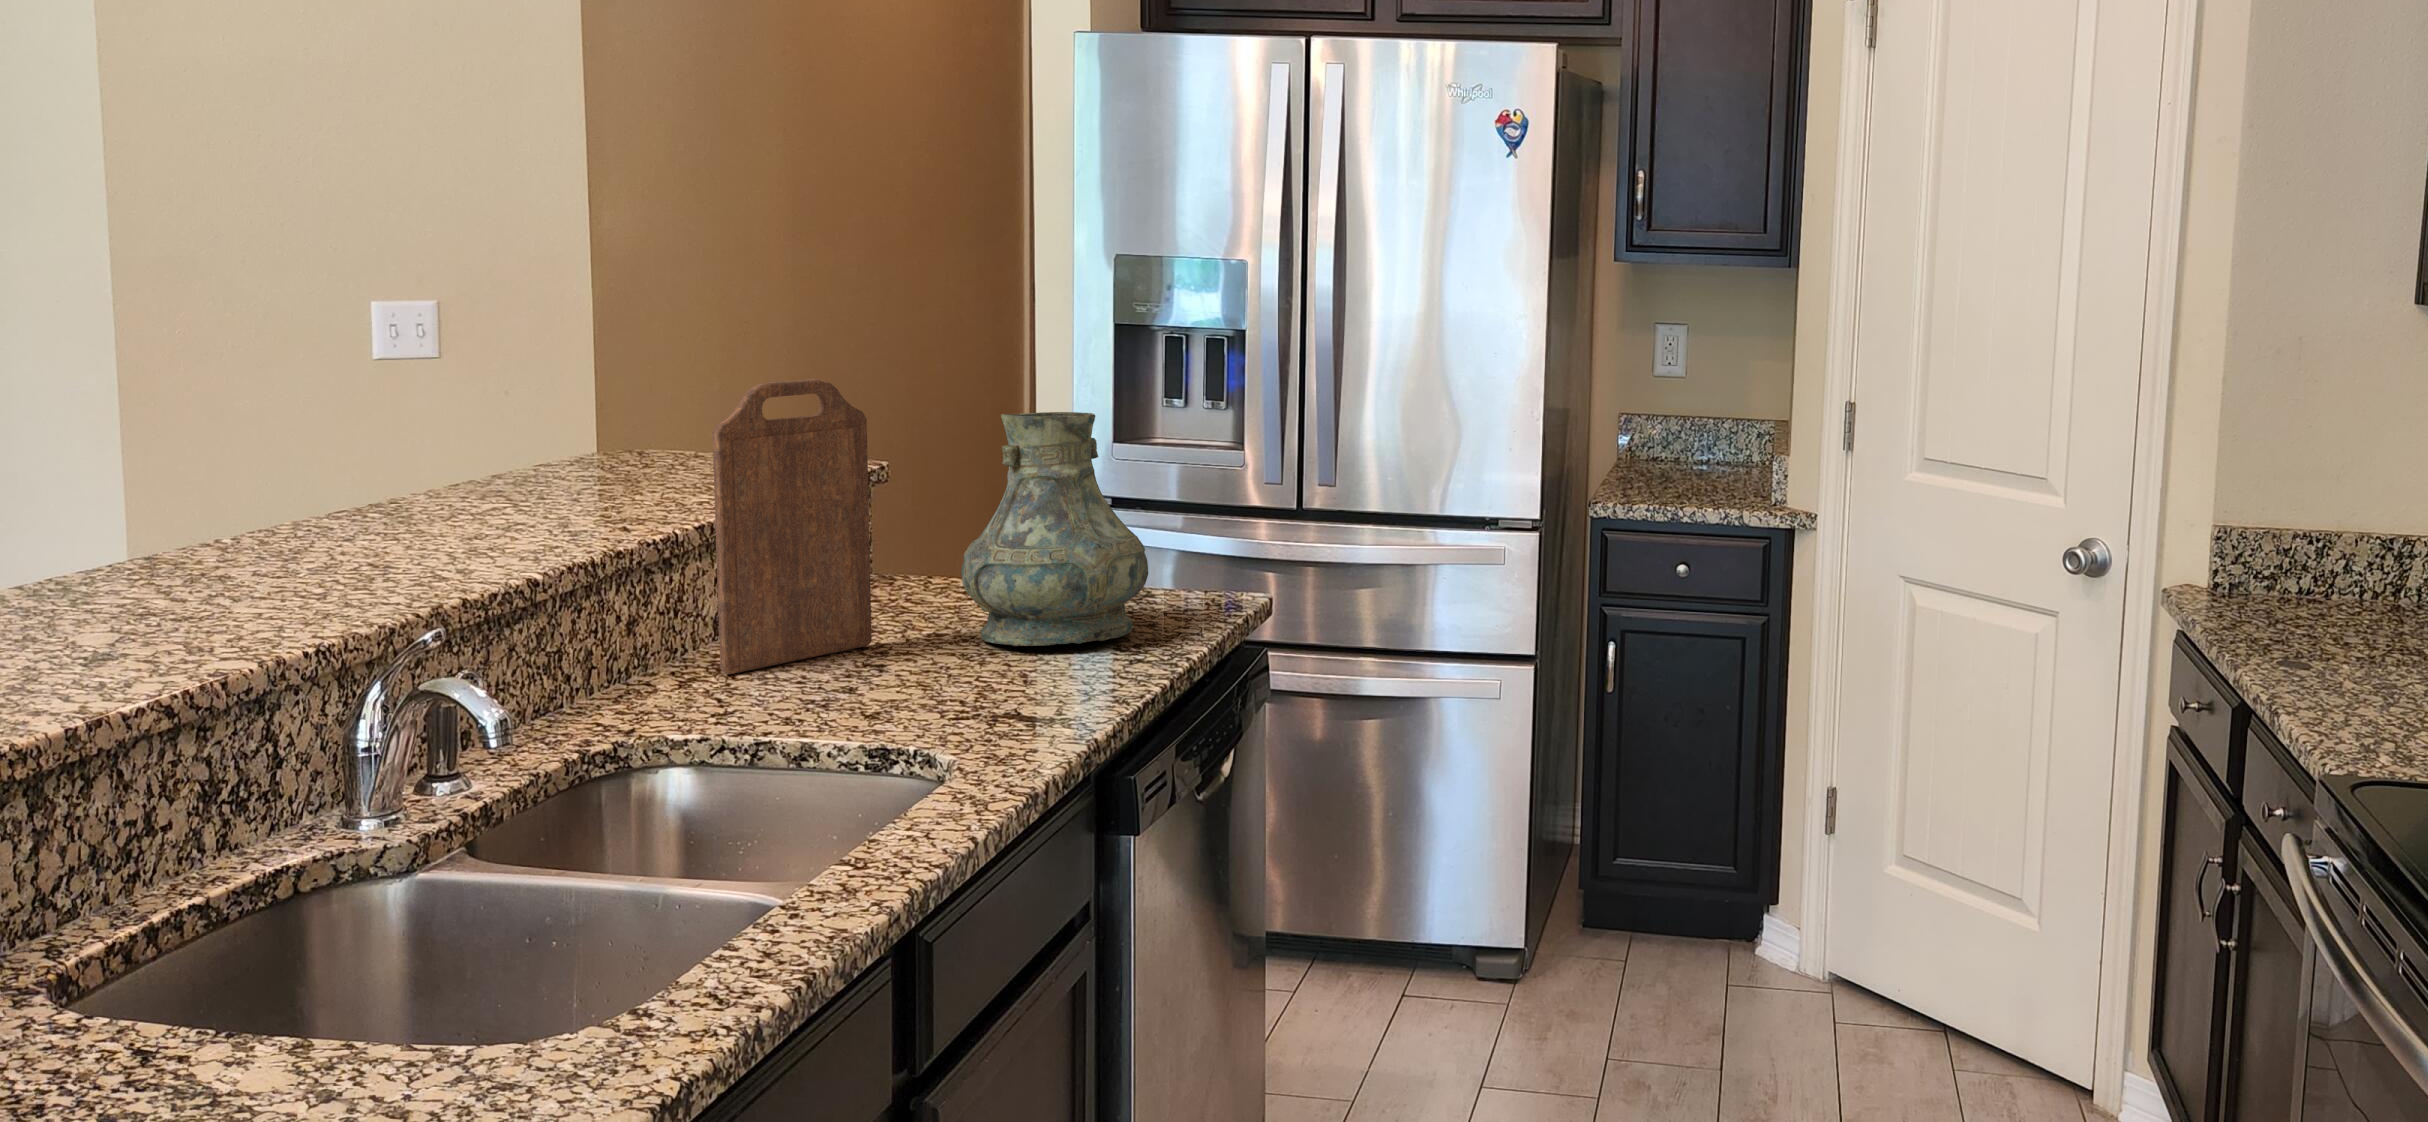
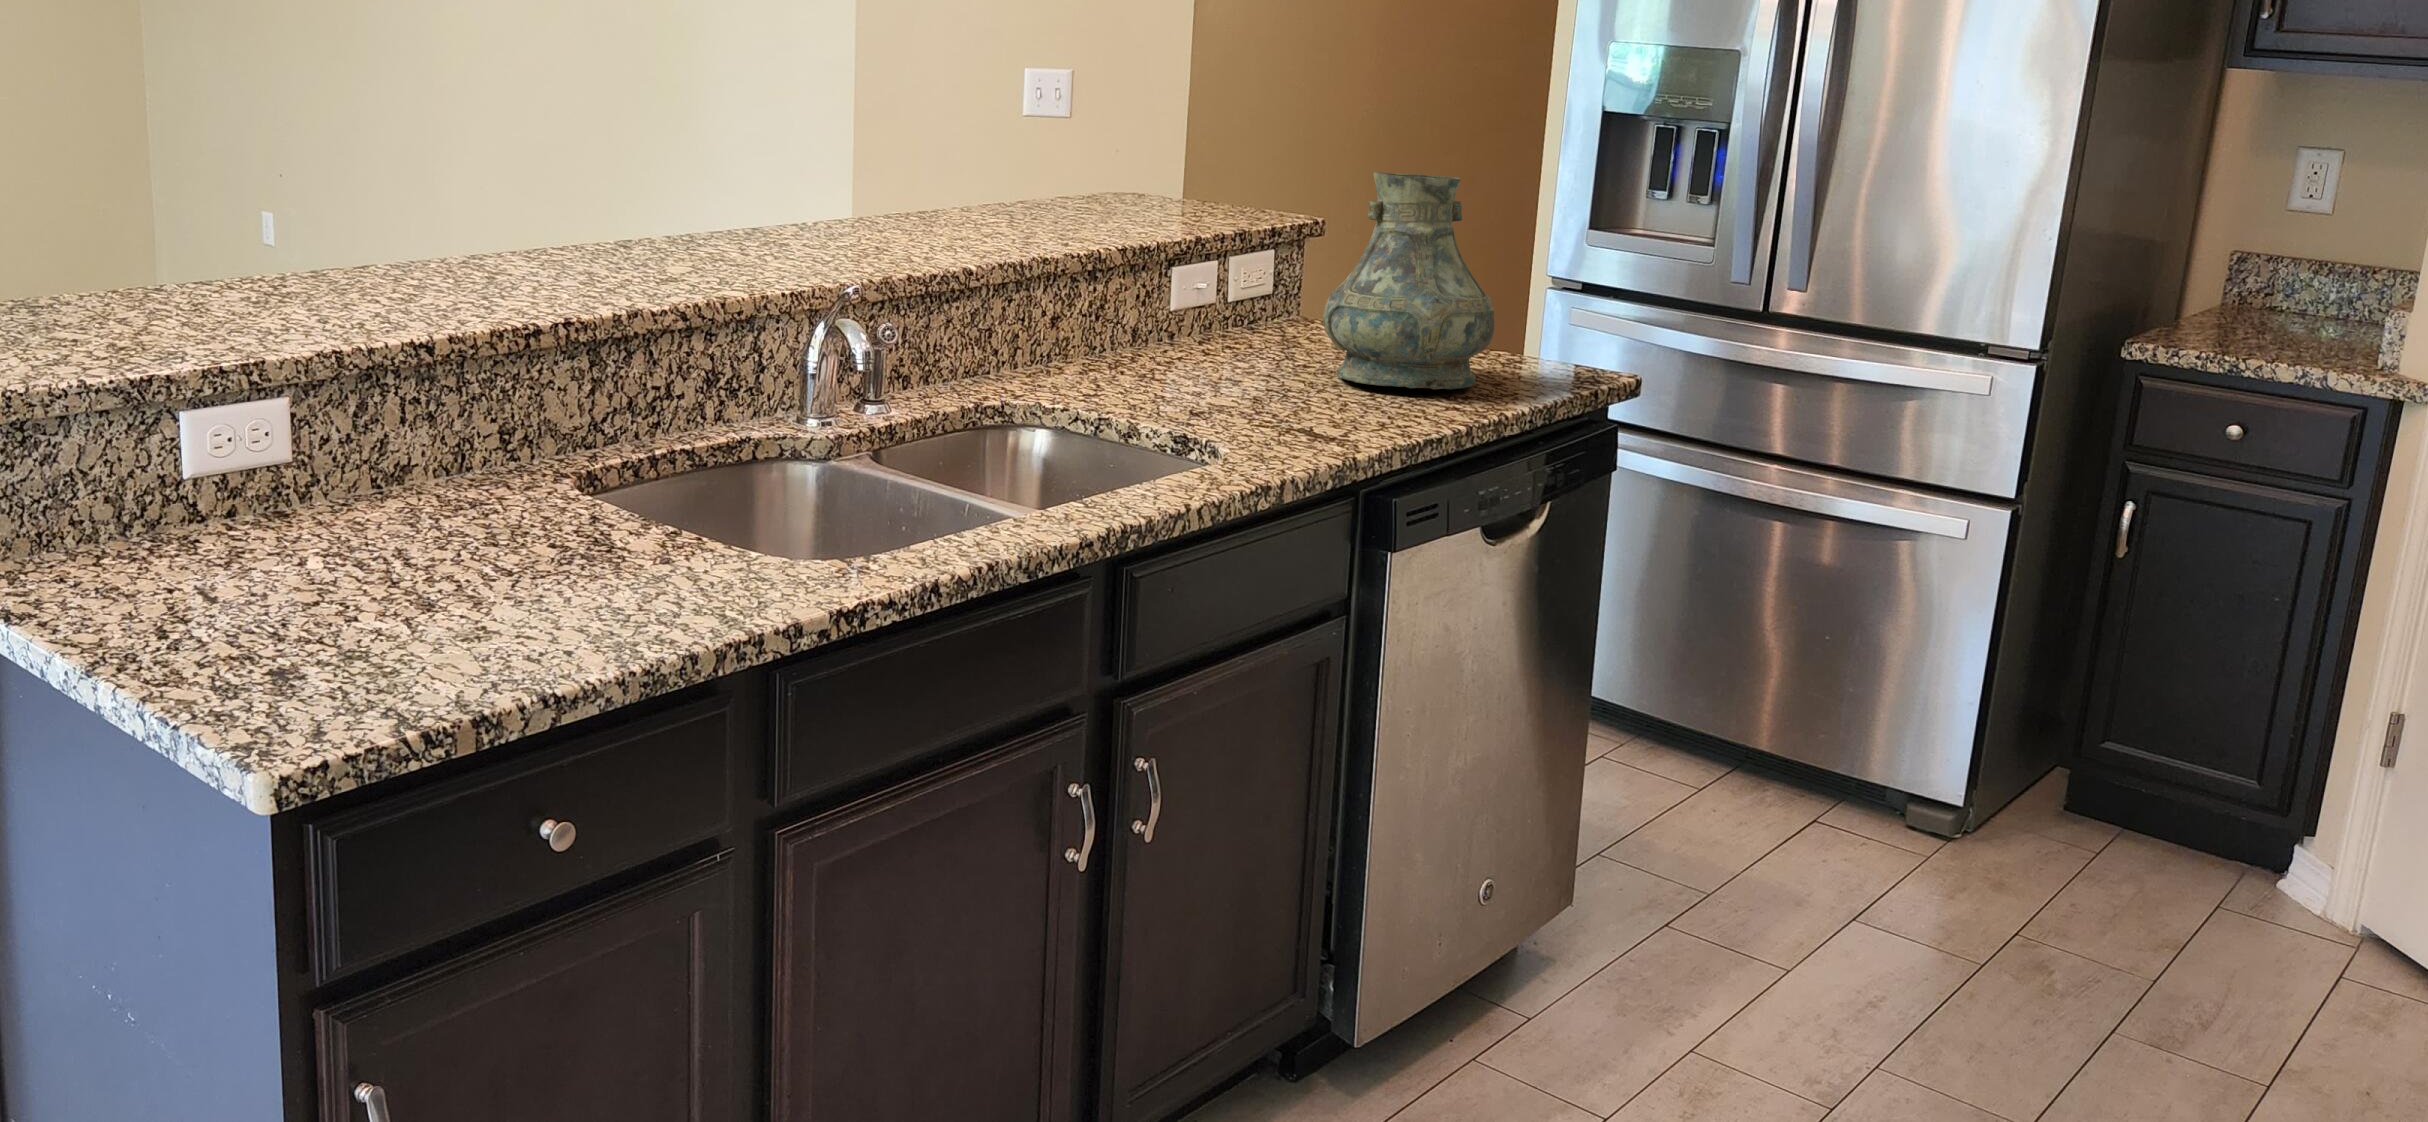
cutting board: present [712,379,872,674] -> none [1115,128,1258,371]

